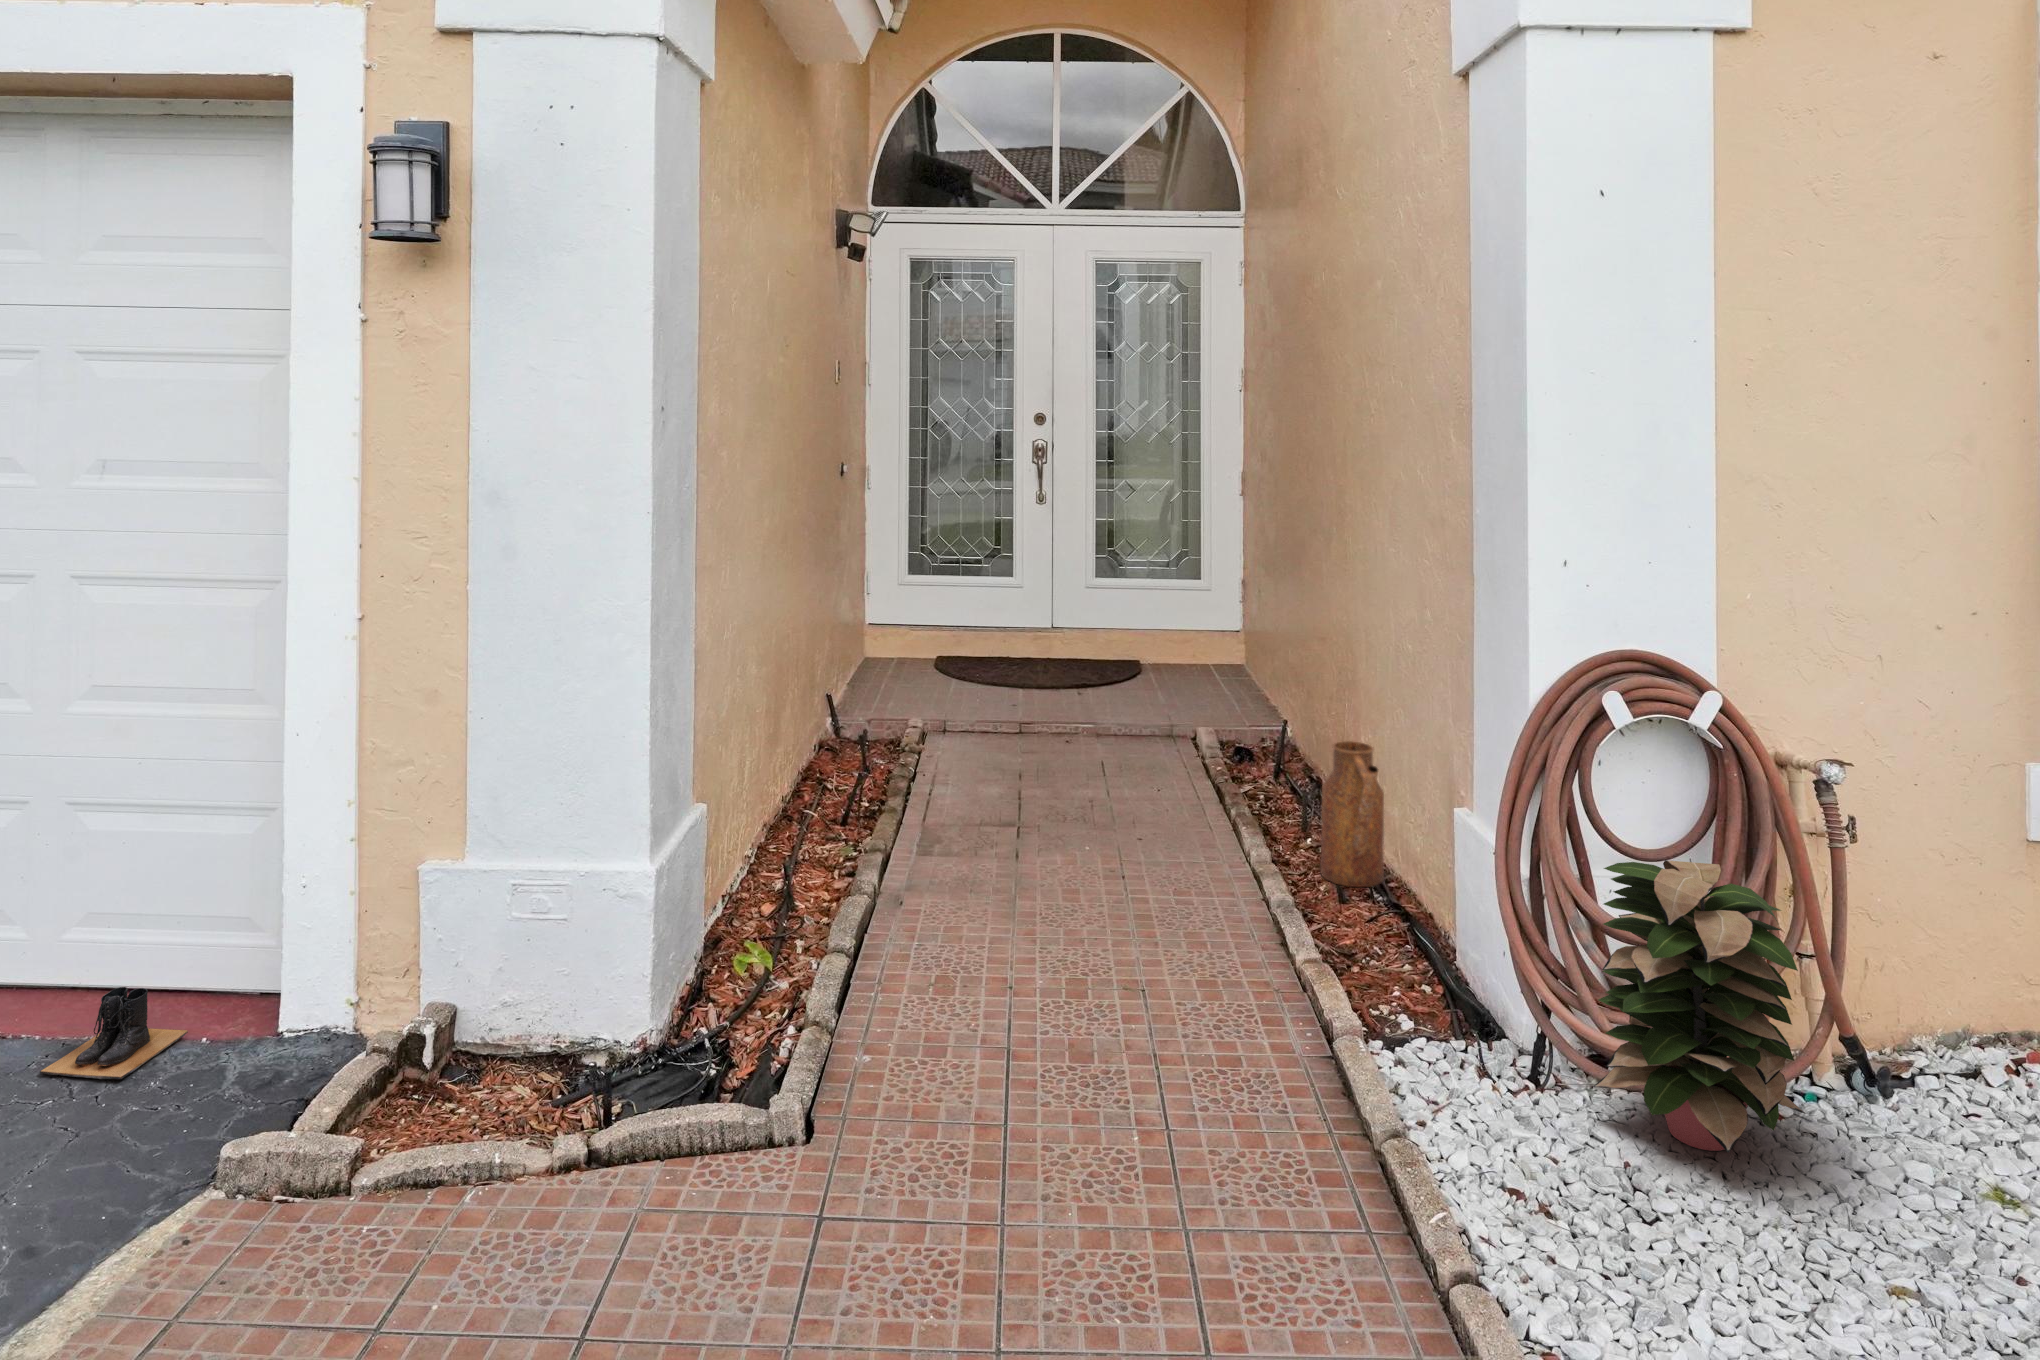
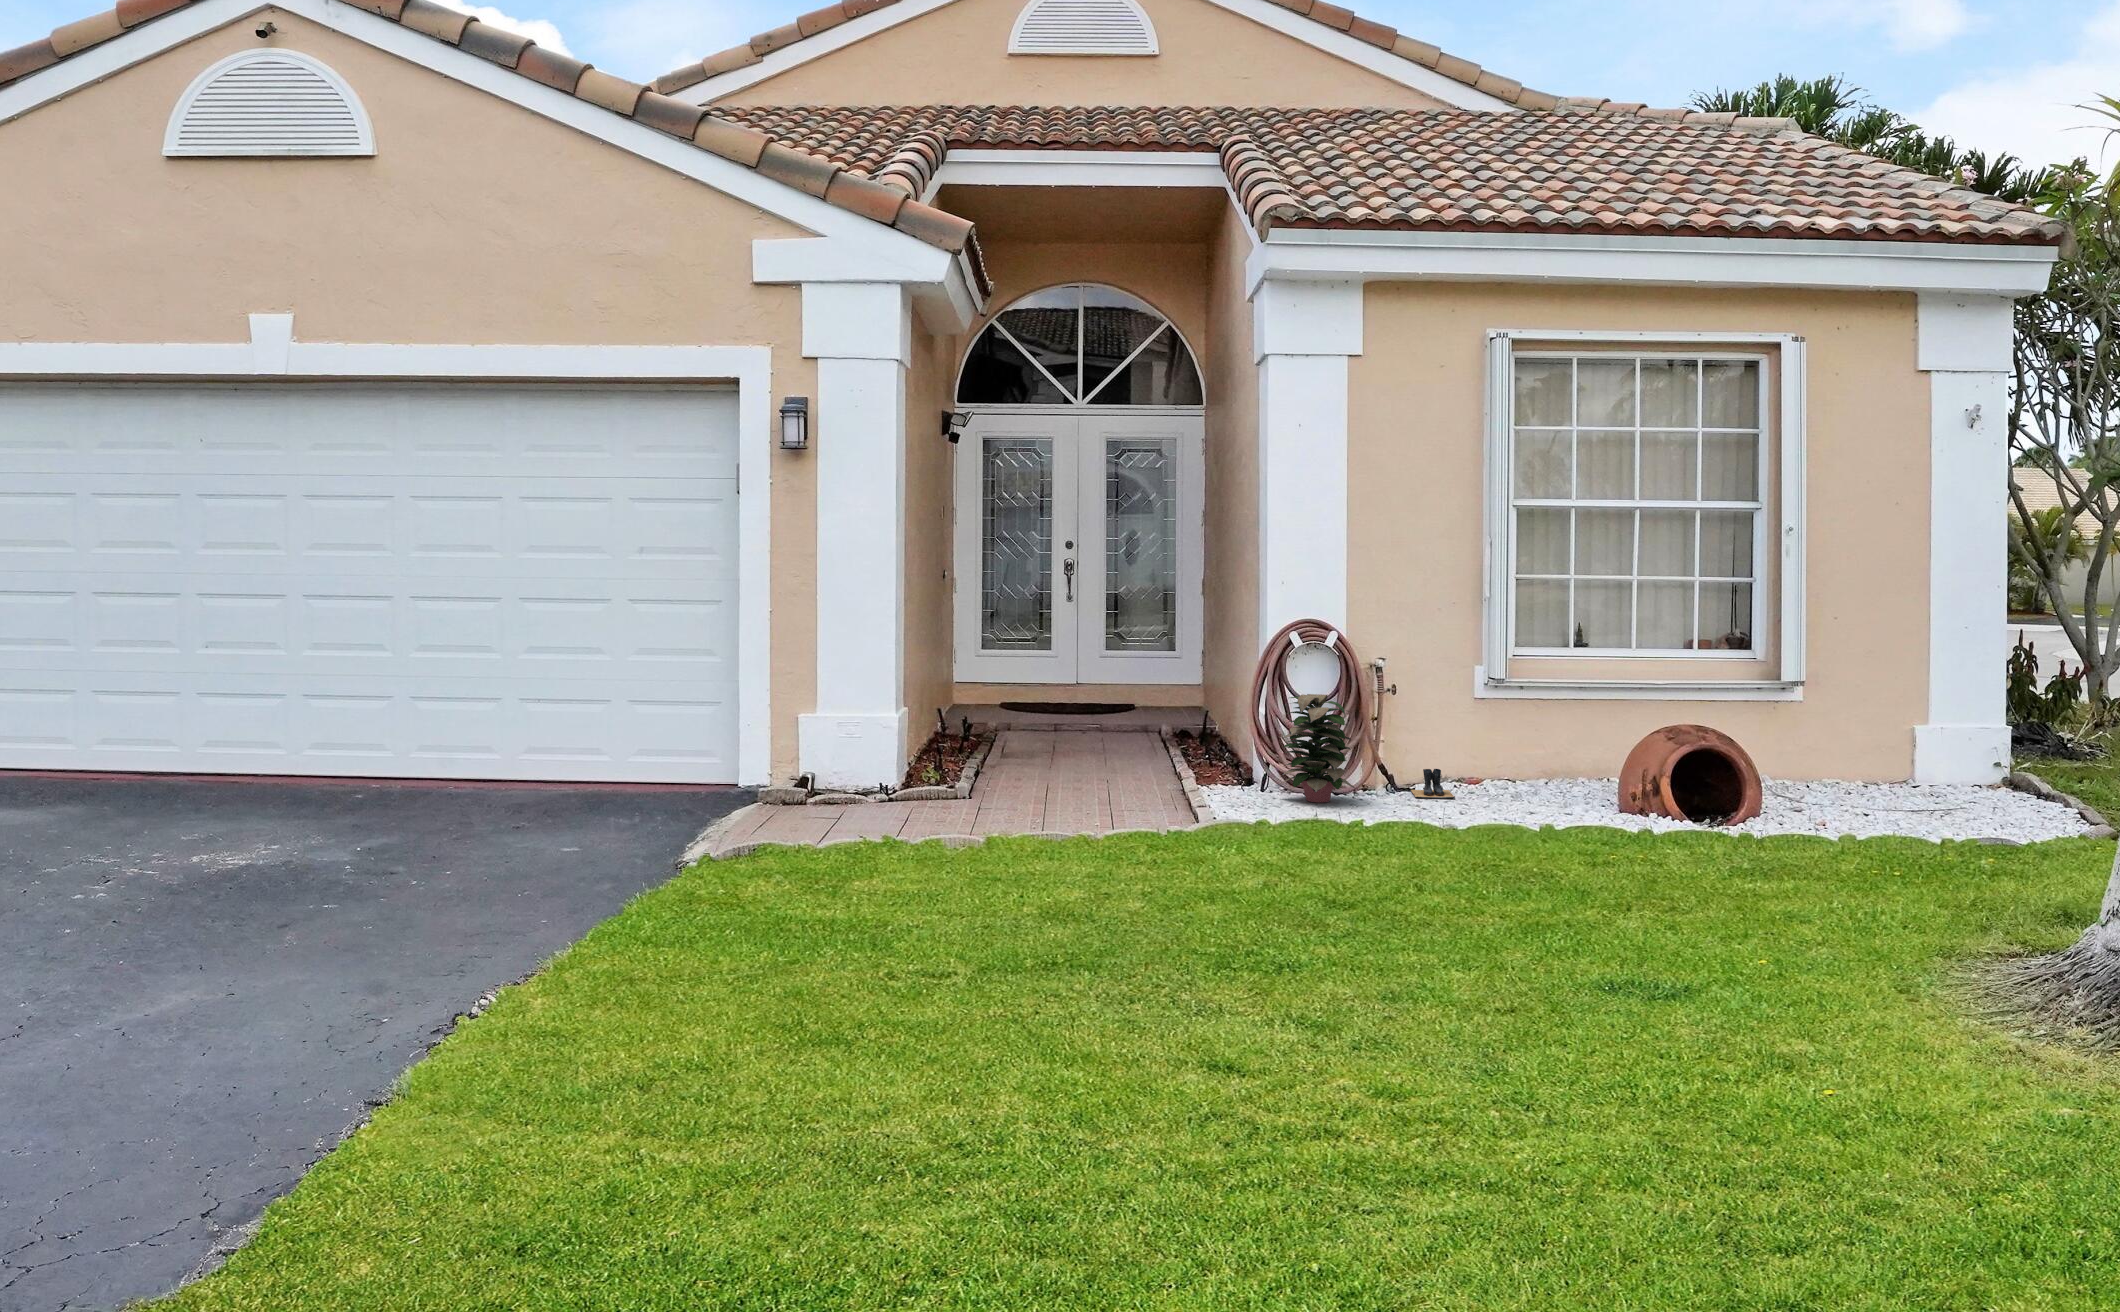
watering can: present [1320,741,1384,887] -> none [1205,694,1237,763]
boots: present [40,987,188,1079] -> present [1411,769,1455,798]

